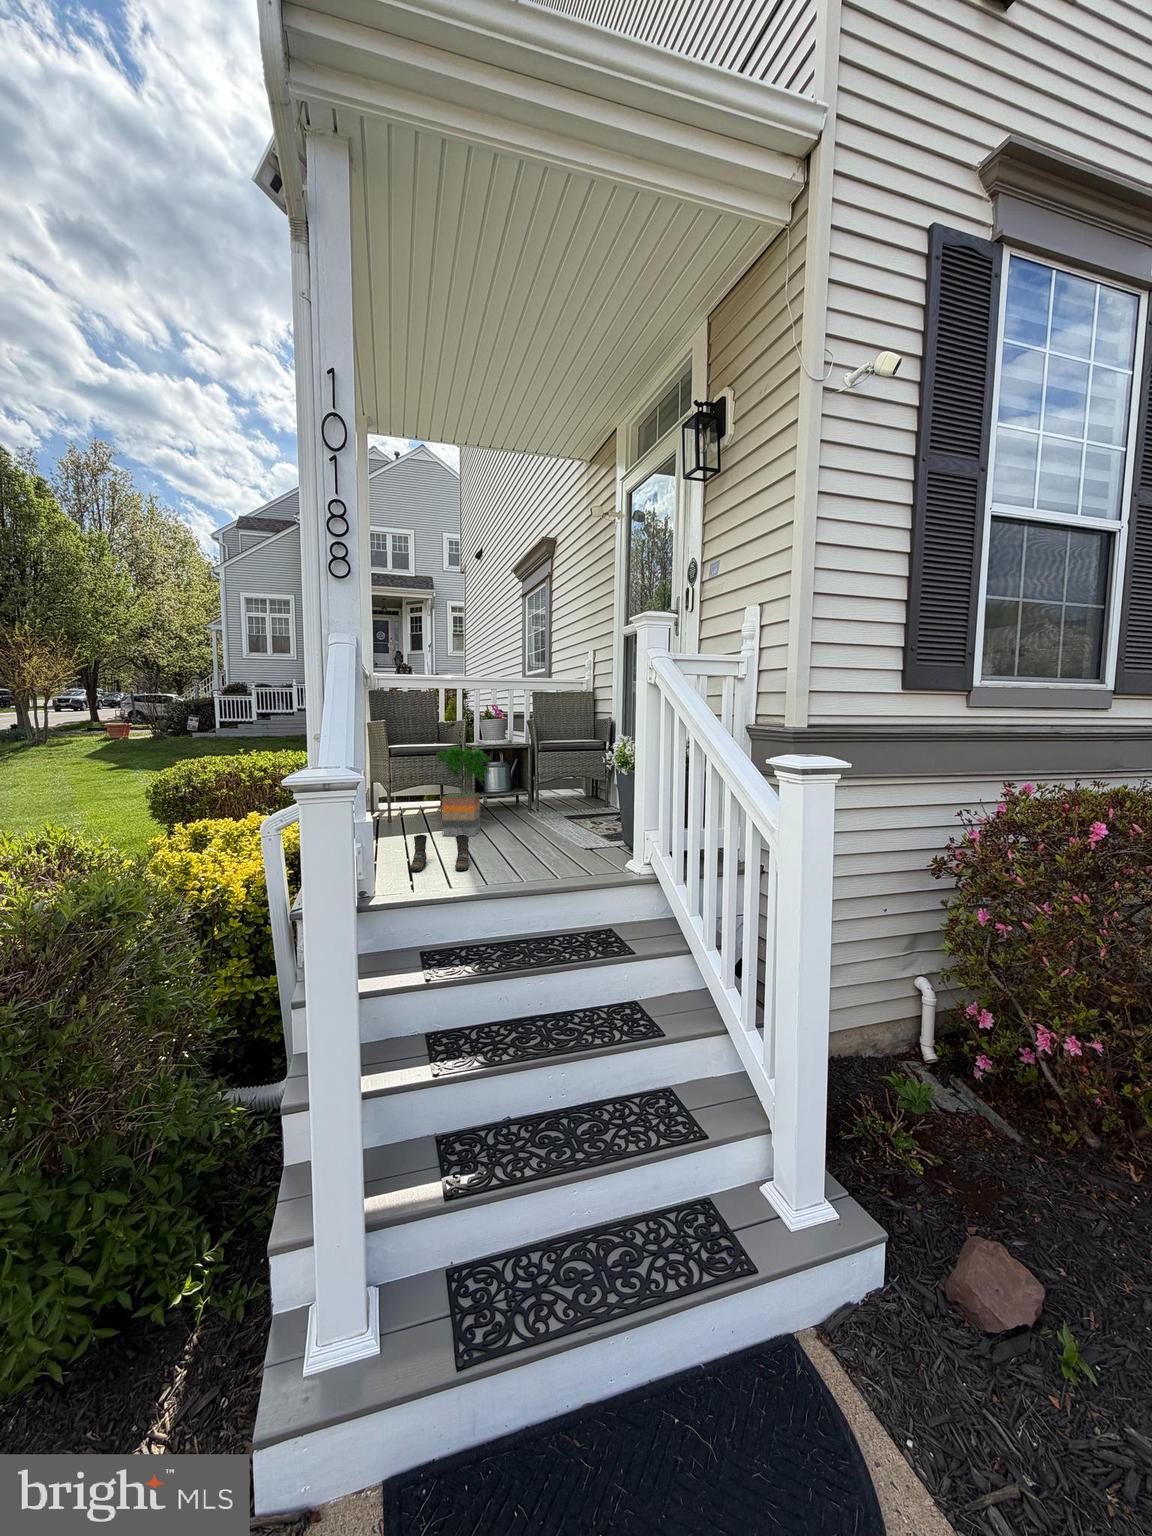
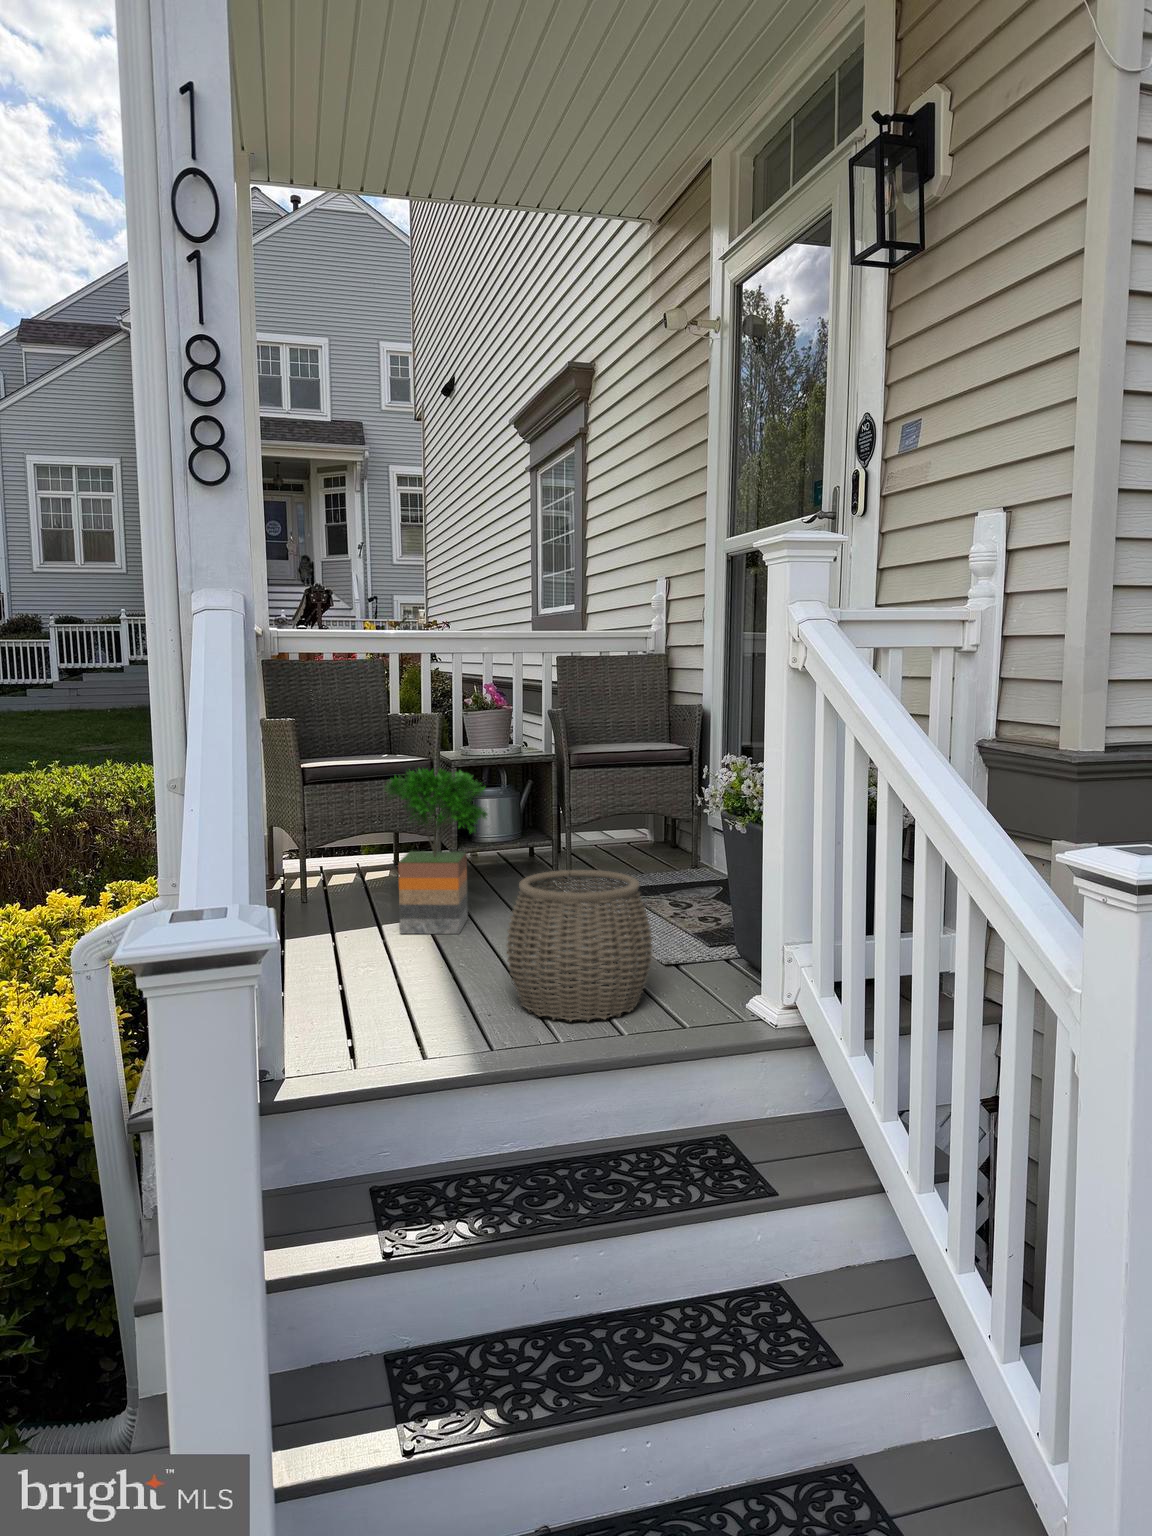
woven basket: none [497,795,576,872] -> present [506,870,653,1021]
boots: present [410,834,469,871] -> none [346,946,453,1016]

